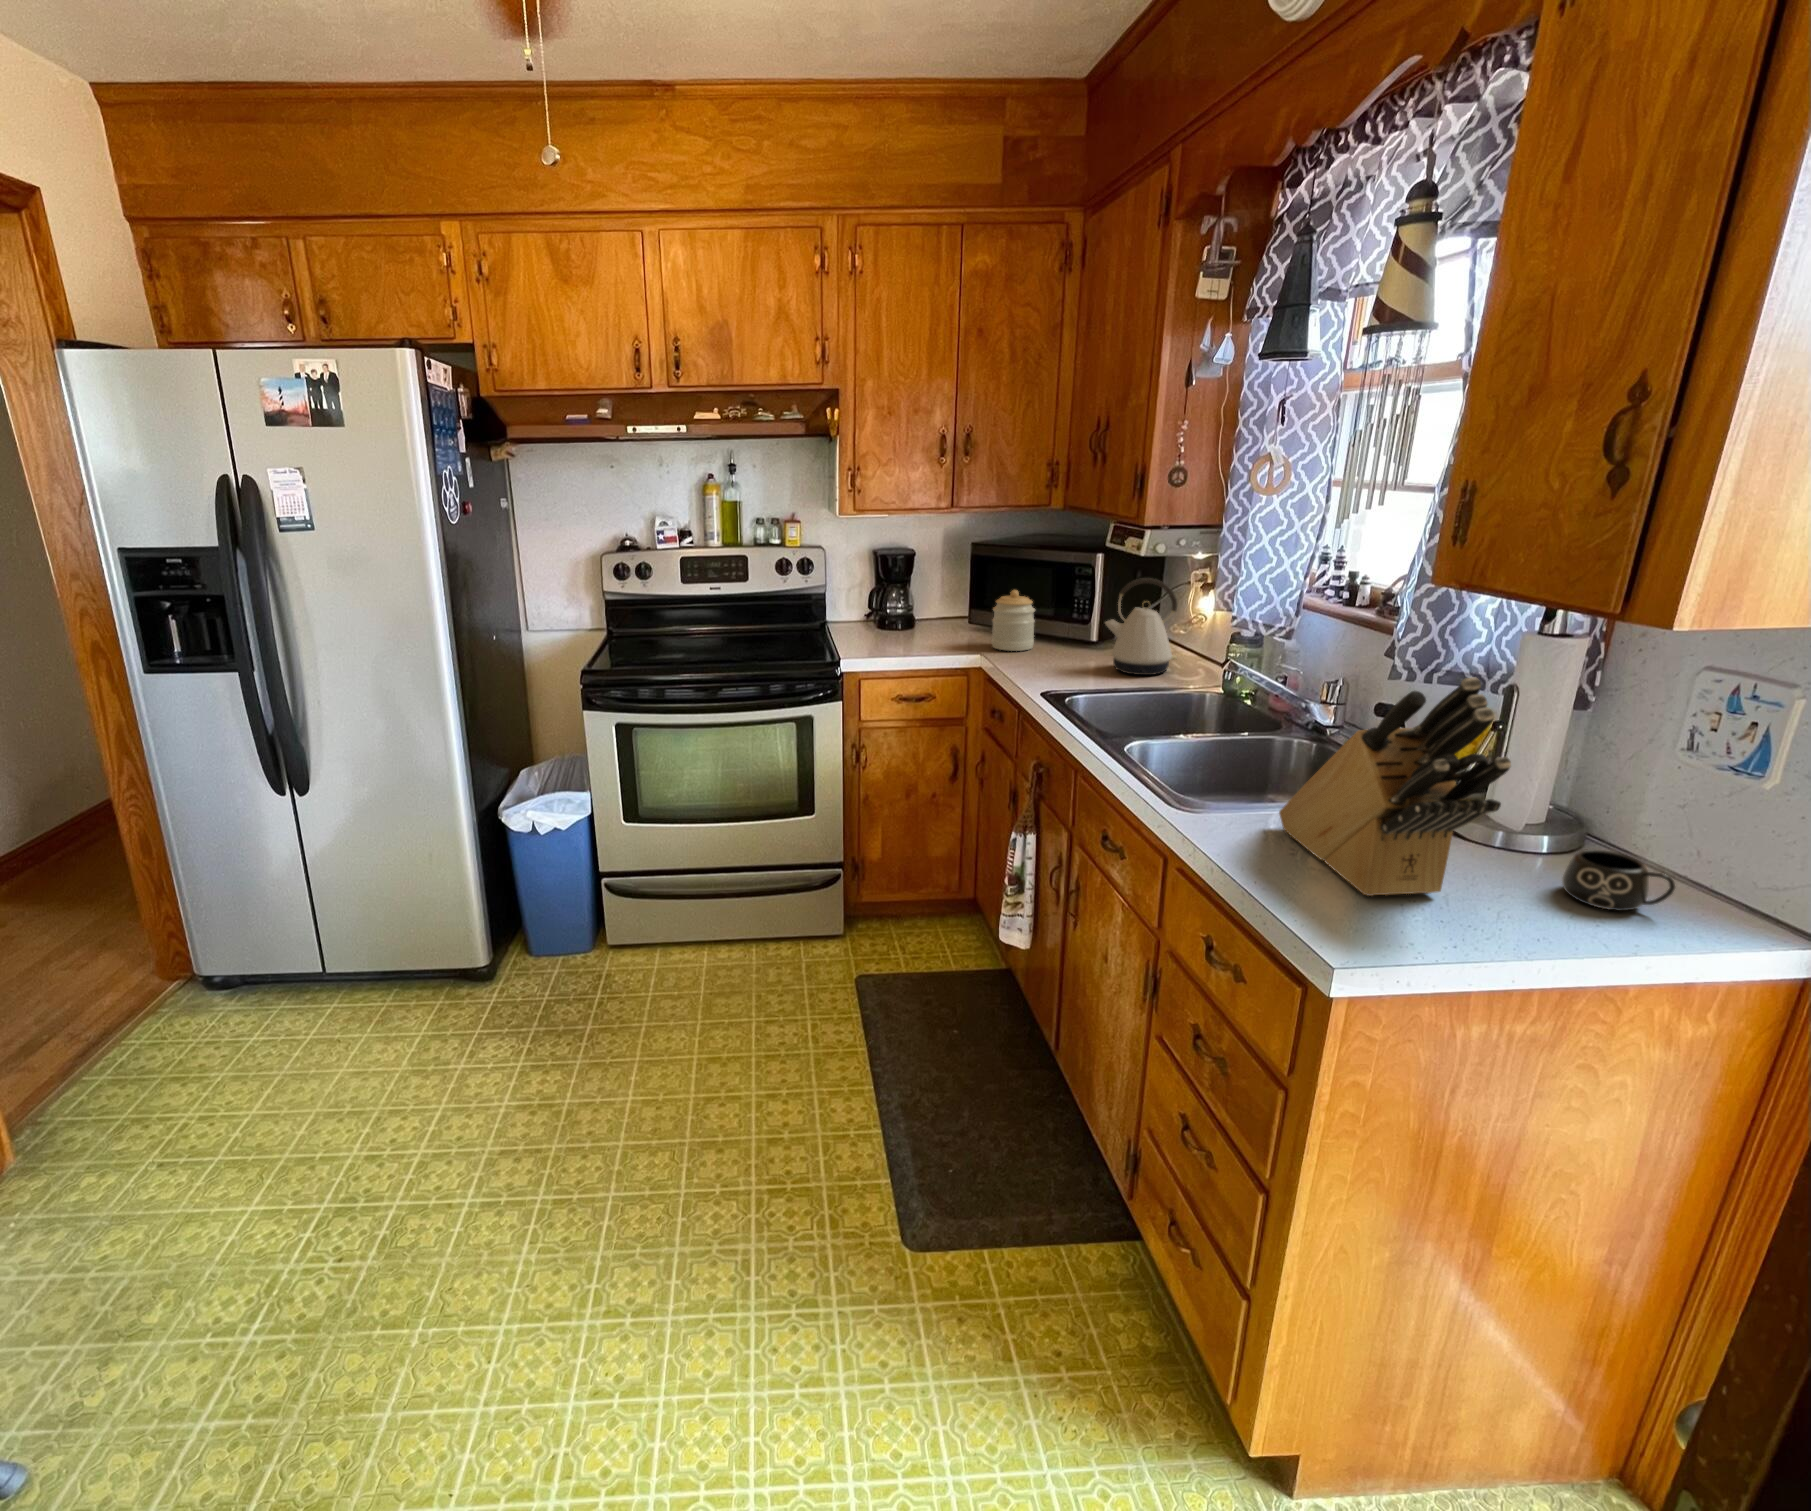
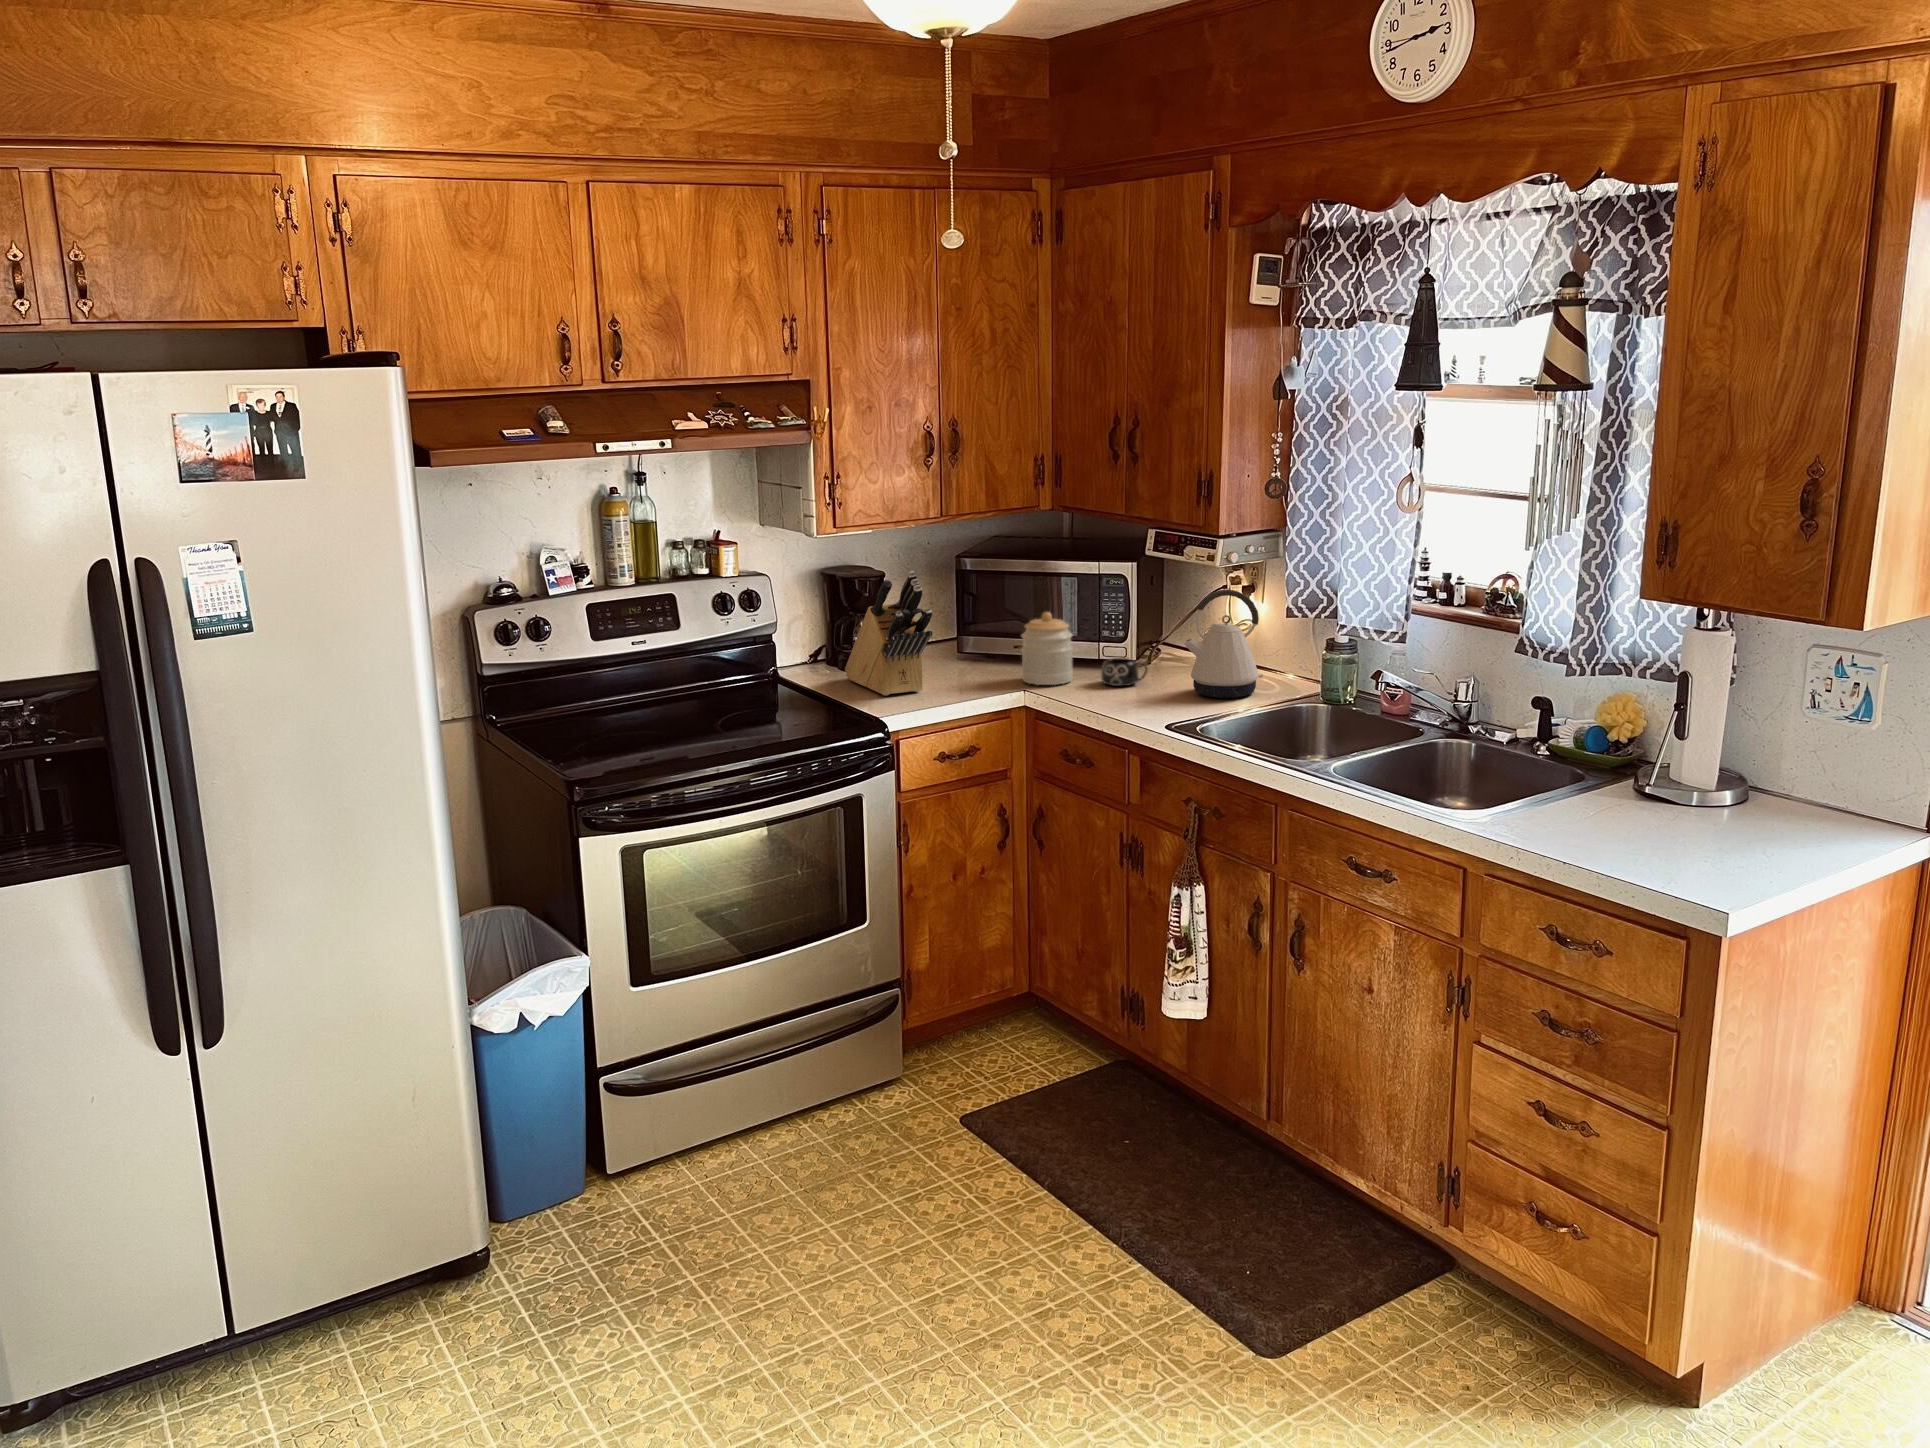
knife block: present [1279,677,1511,896] -> present [845,571,932,695]
mug: present [1562,849,1675,911] -> present [1101,658,1147,686]

